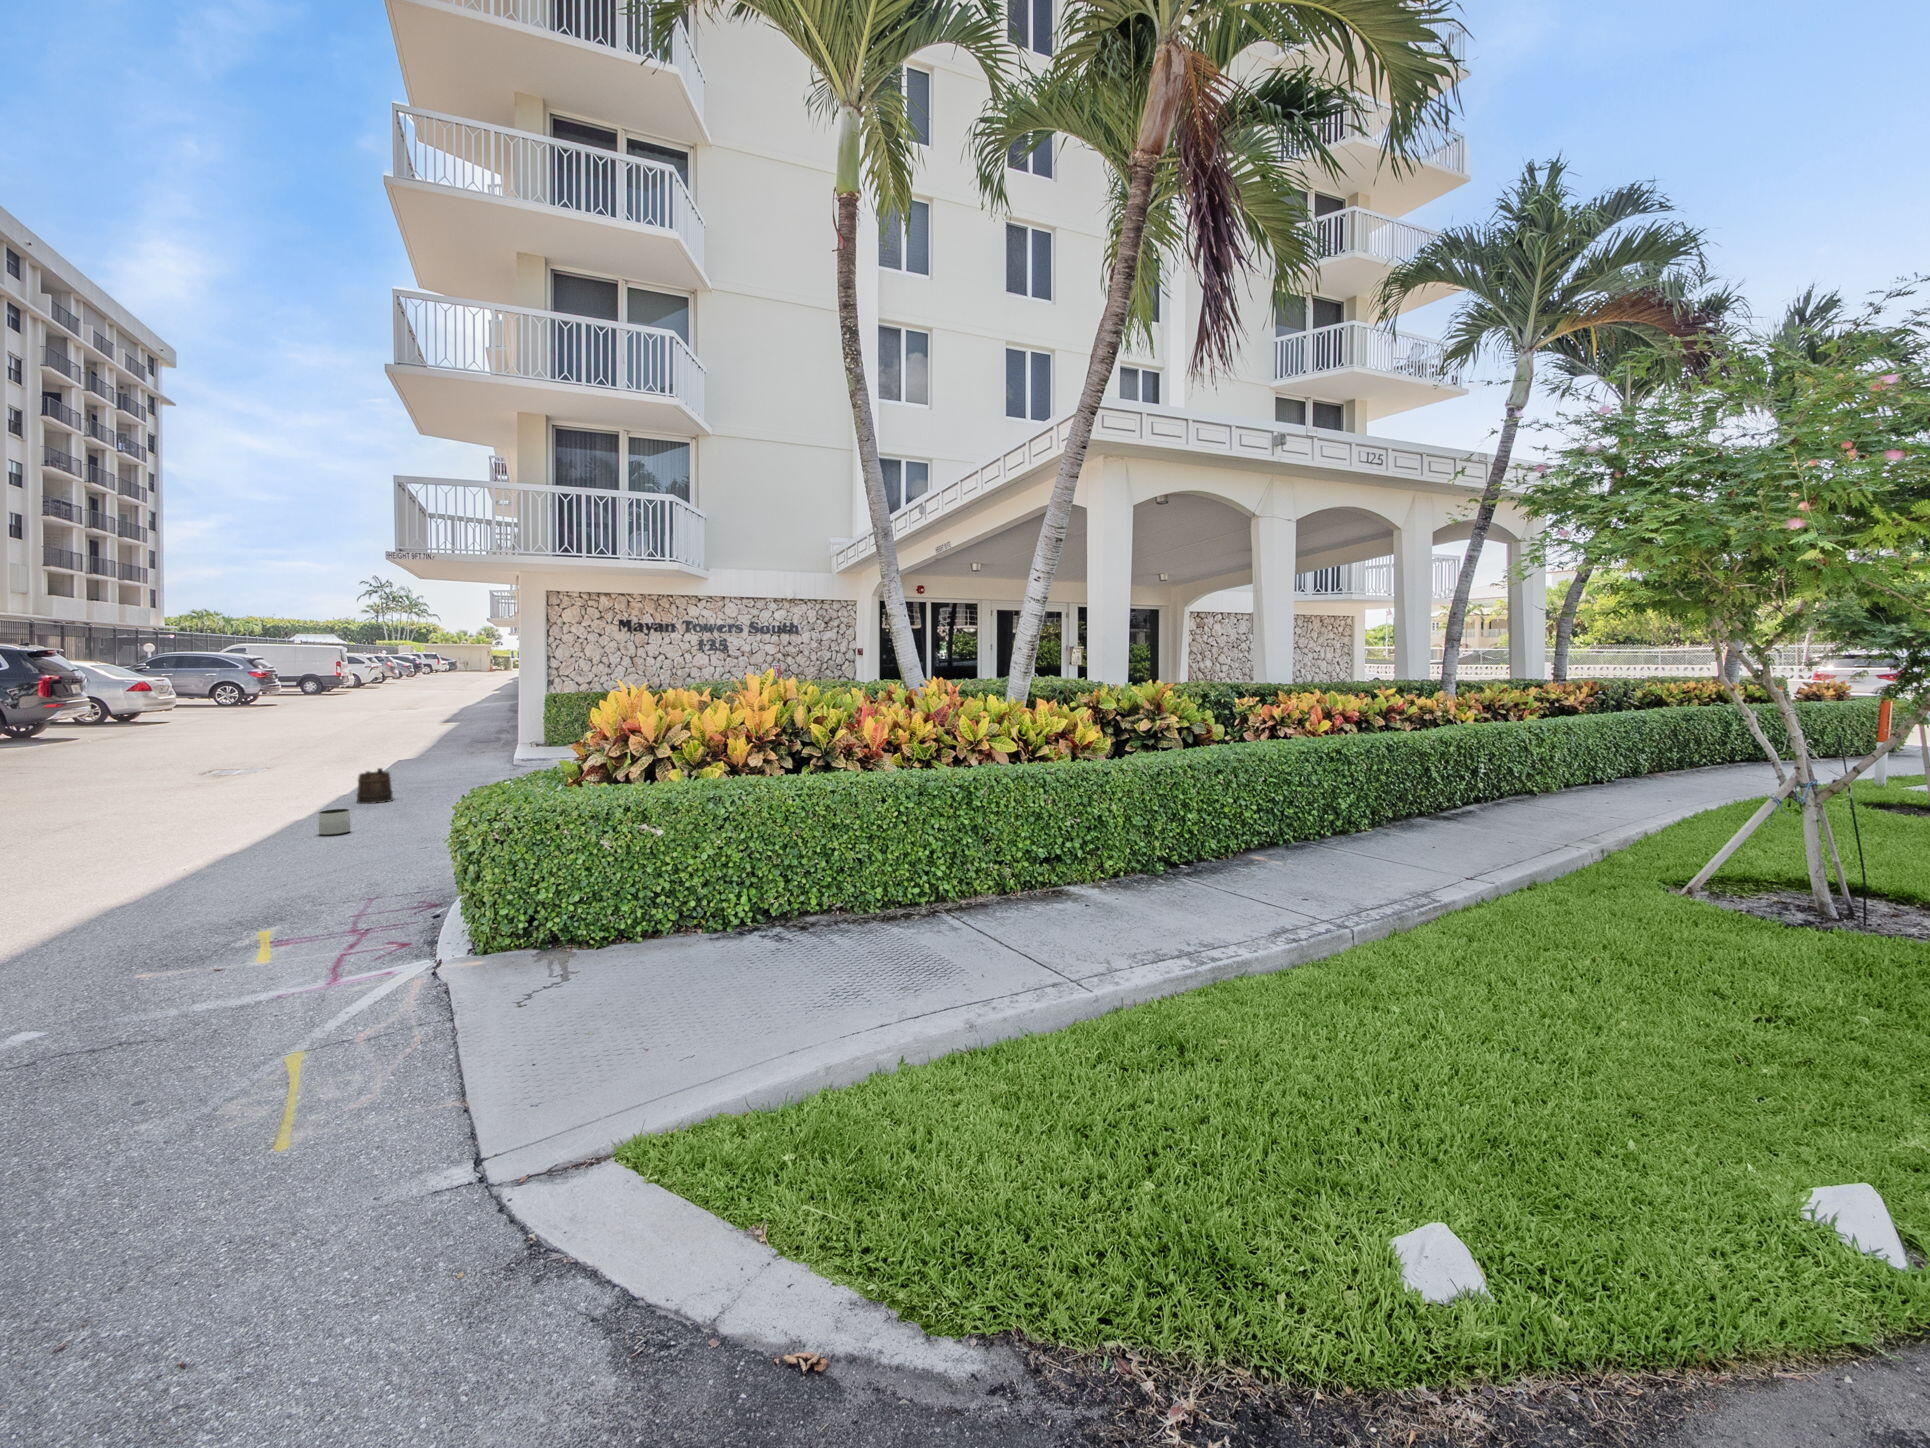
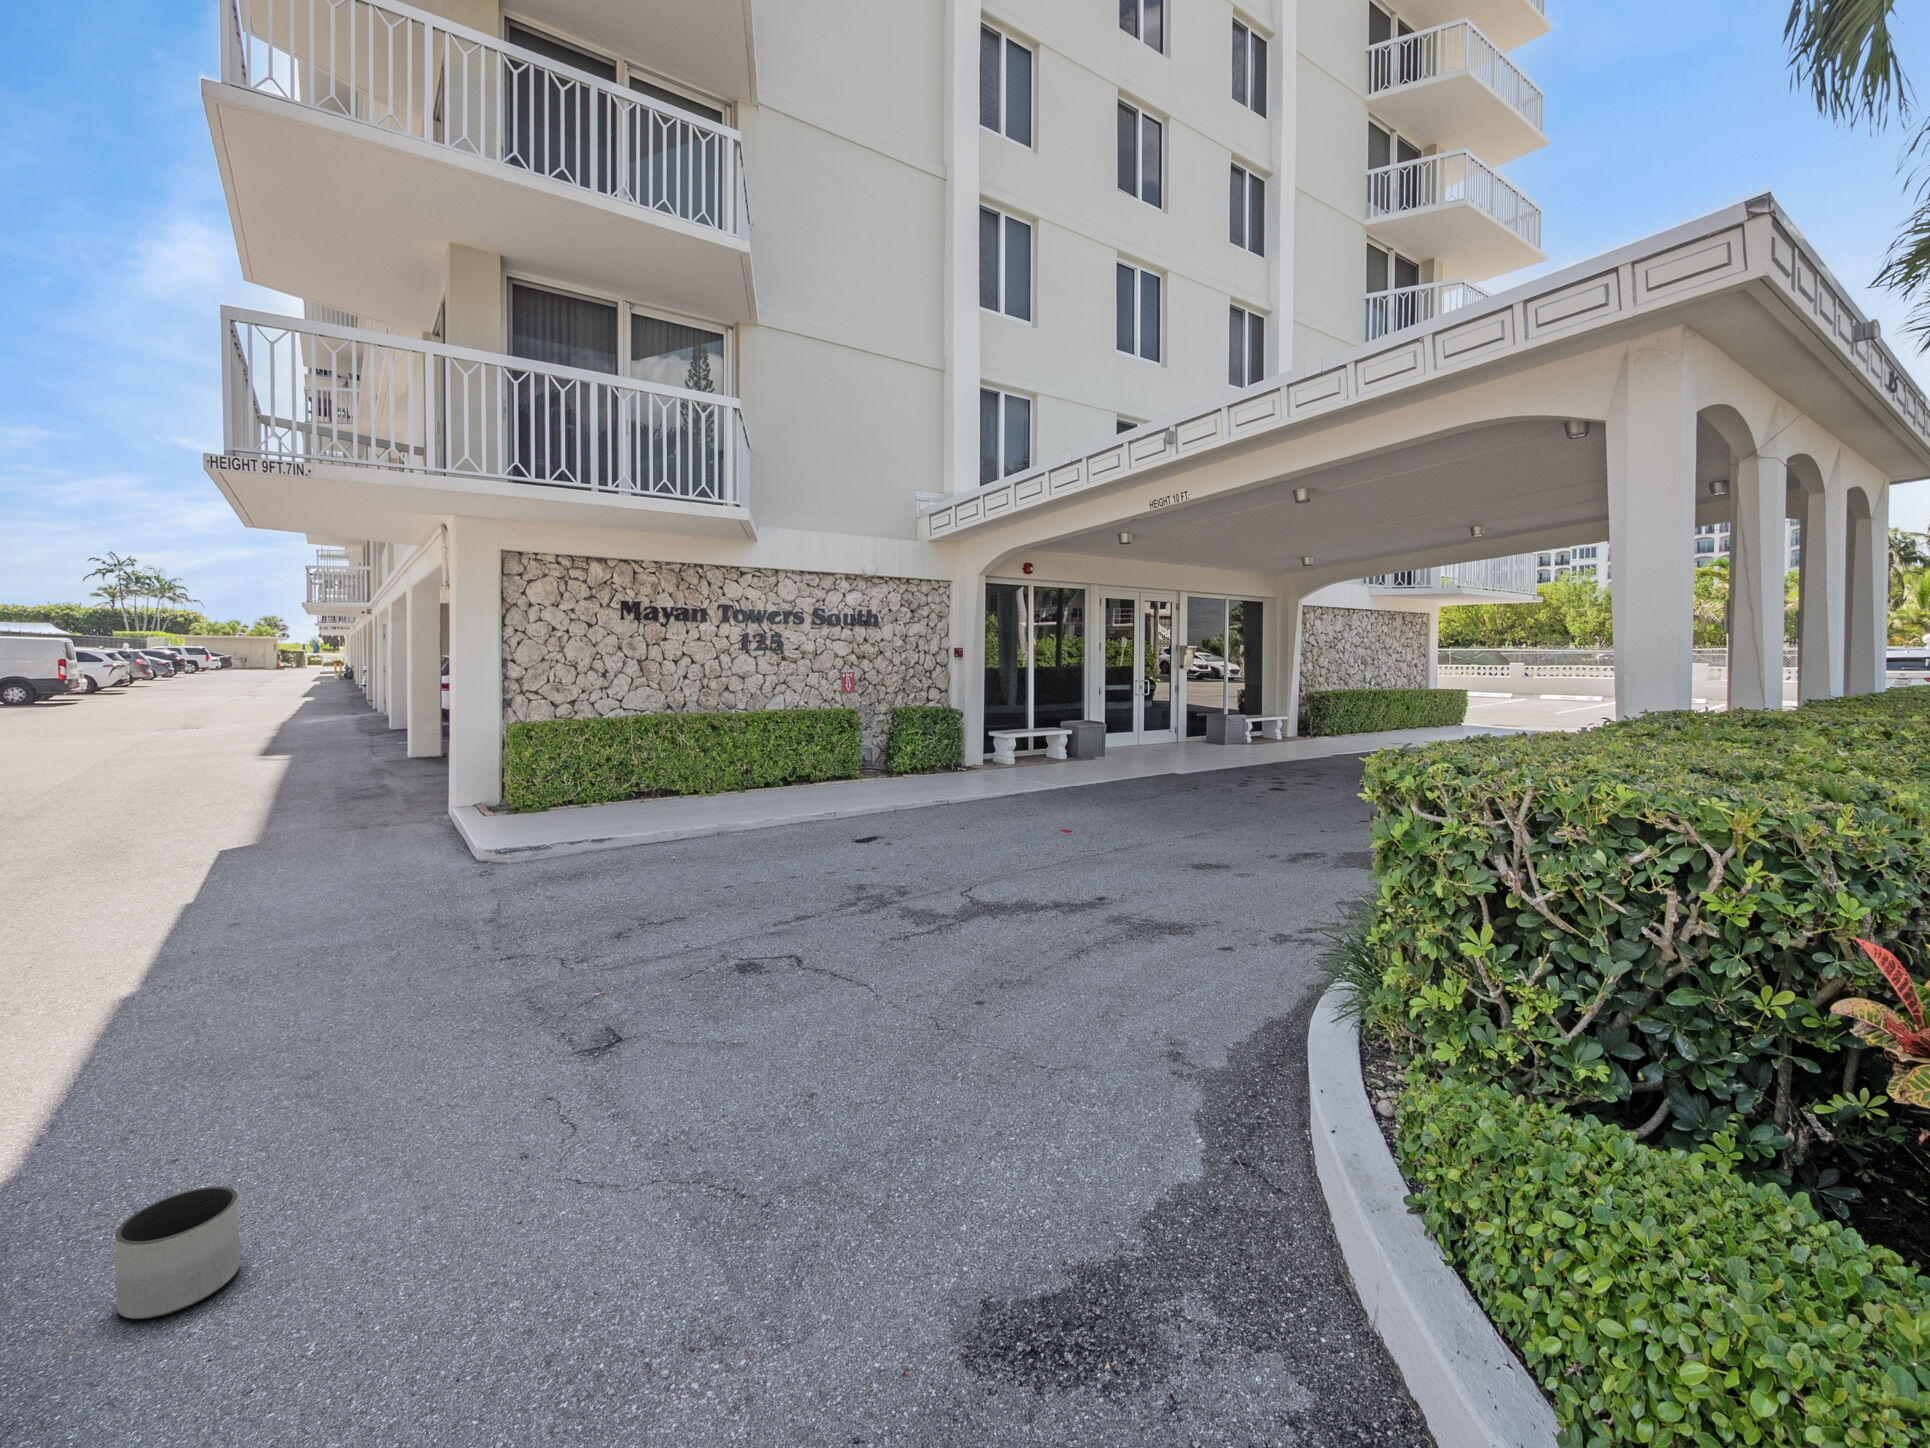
bucket: present [357,768,393,804] -> none [194,936,294,1041]

